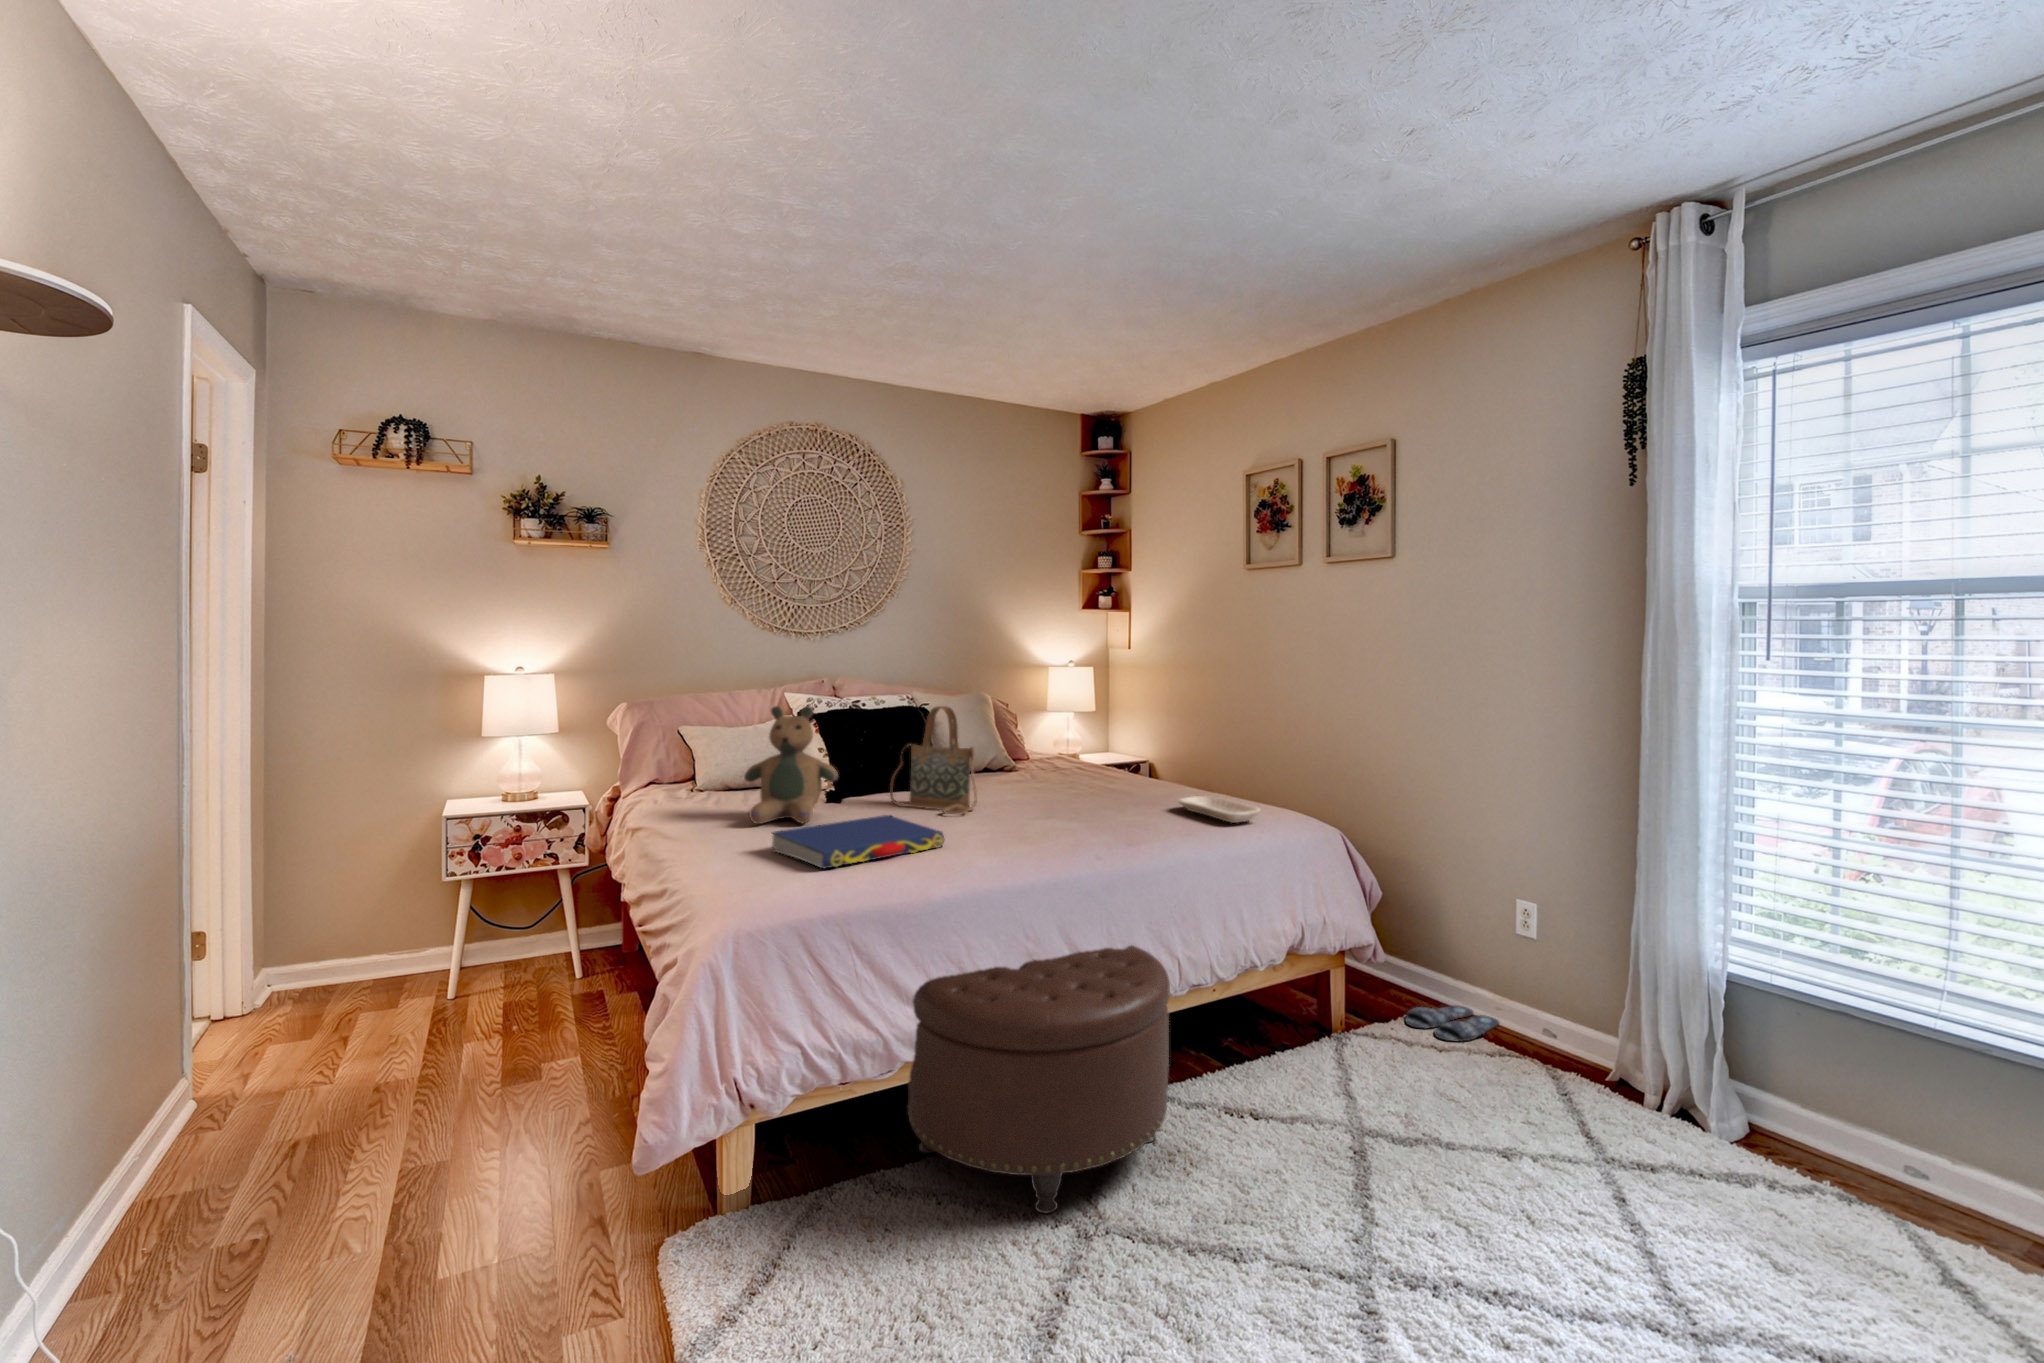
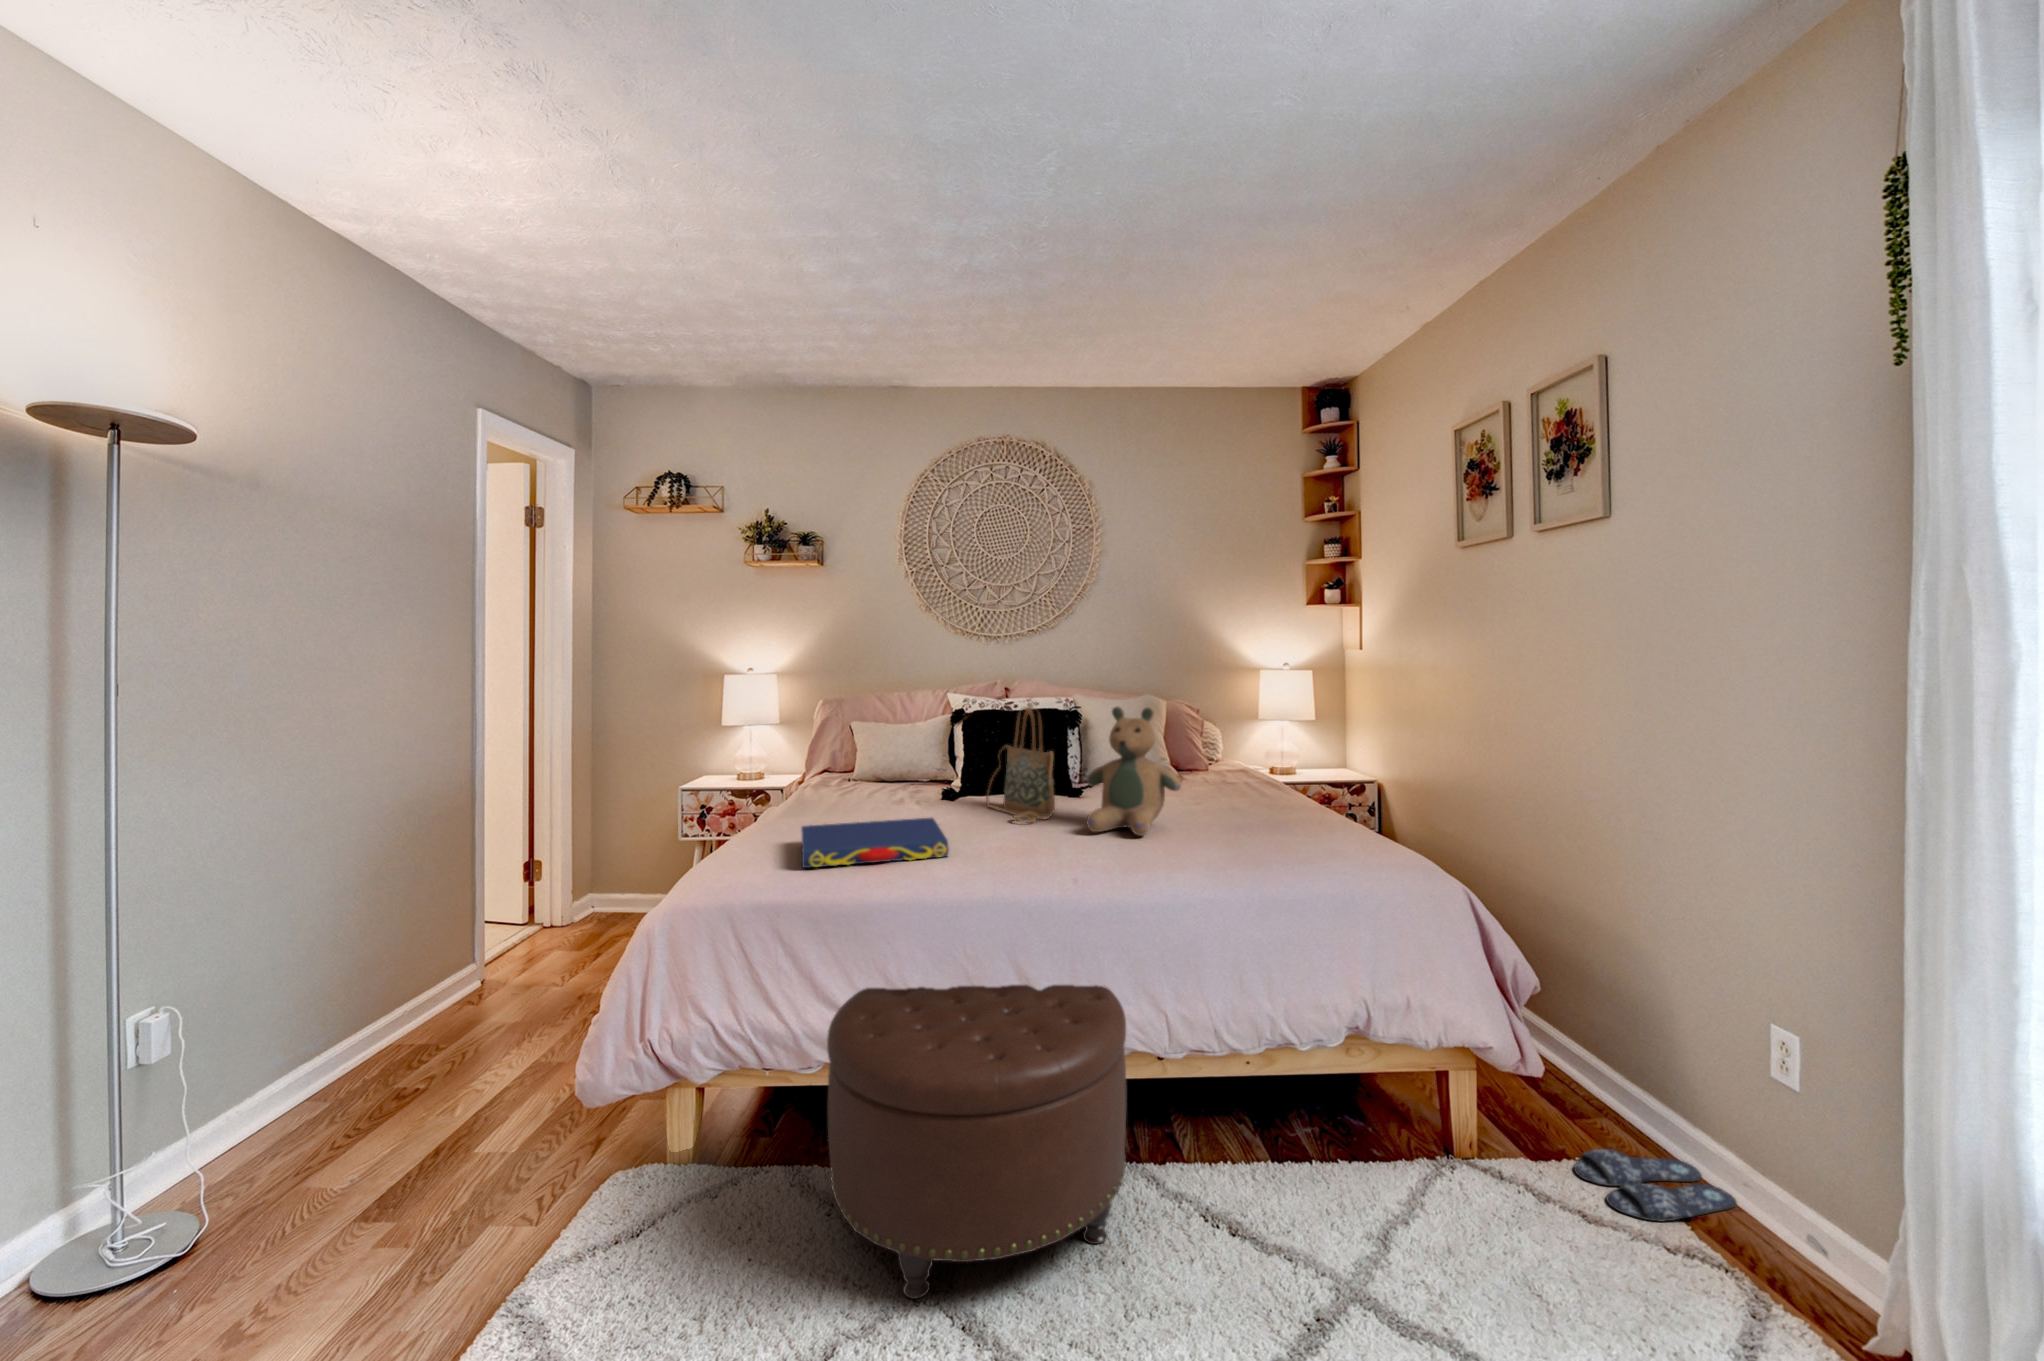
teddy bear: present [744,706,838,824] -> present [1086,706,1181,836]
tray: present [1178,796,1260,823] -> none [1262,823,1342,862]

